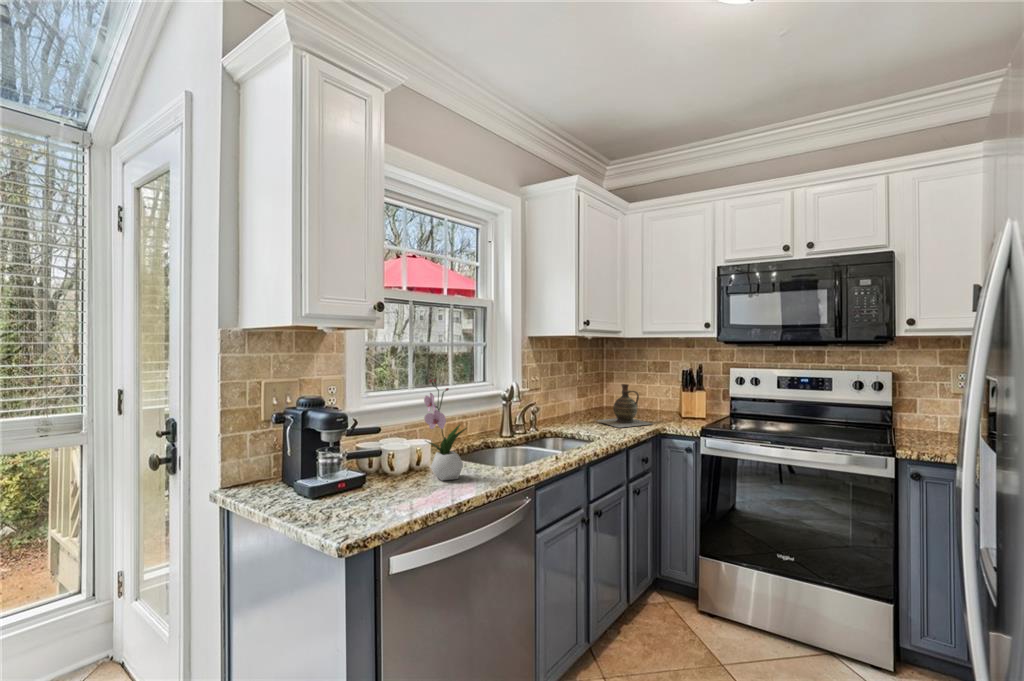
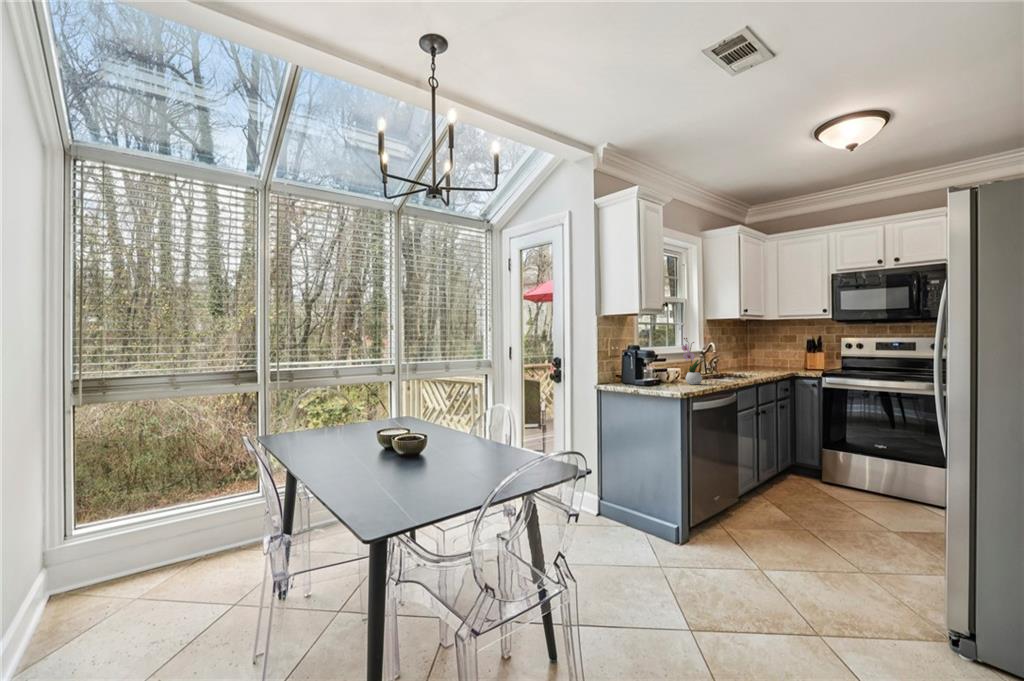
ceramic jug: present [597,384,651,428] -> none [749,348,790,373]

